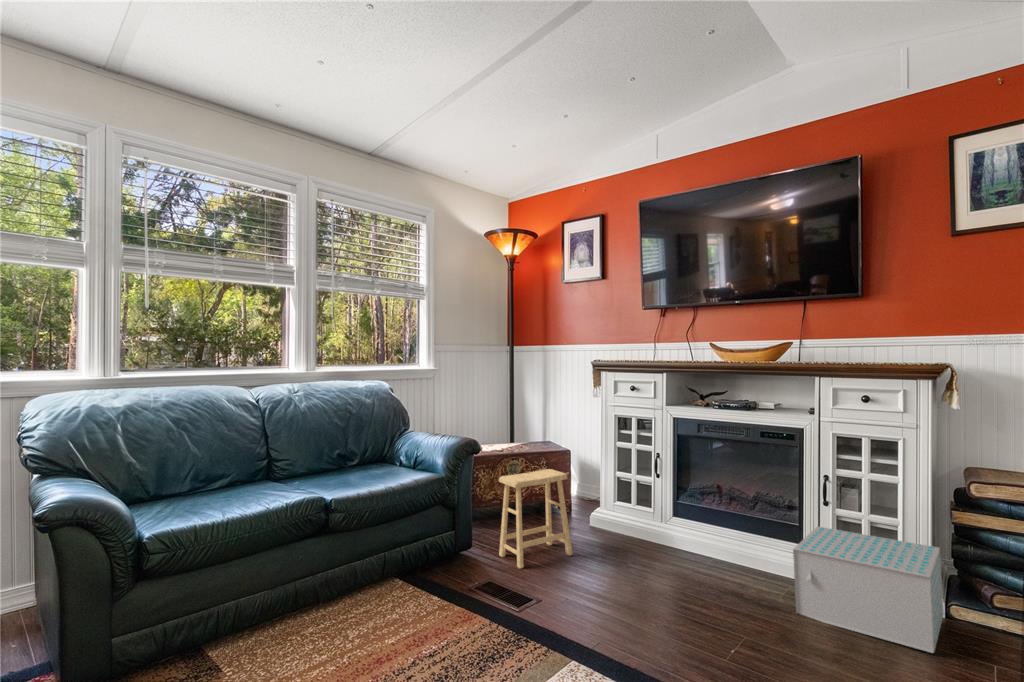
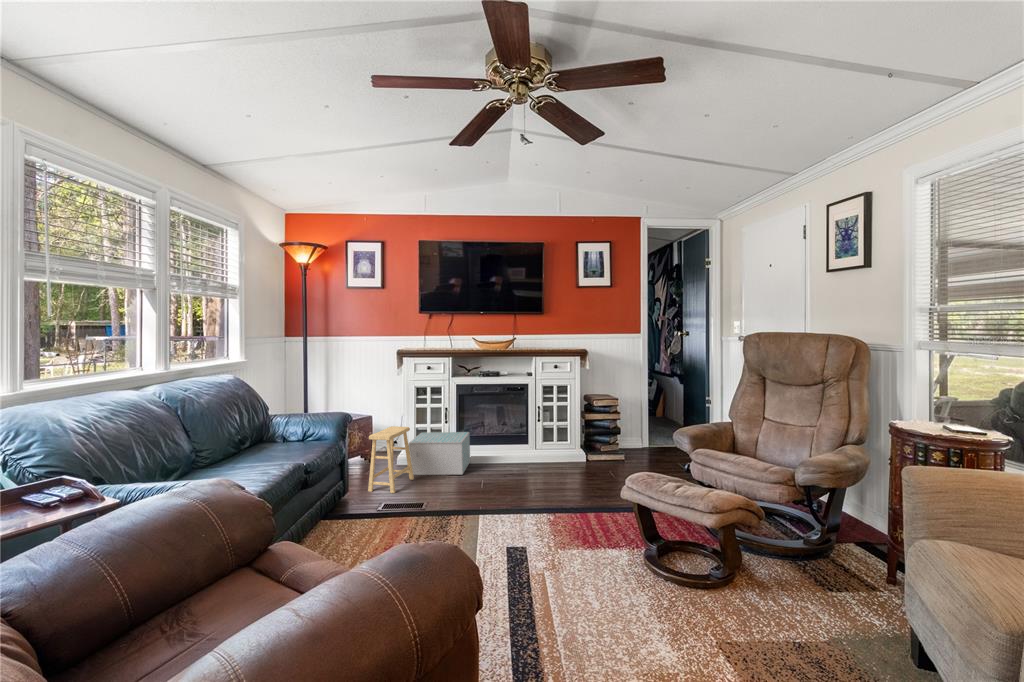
storage box: present [793,526,944,653] -> present [409,432,470,475]

